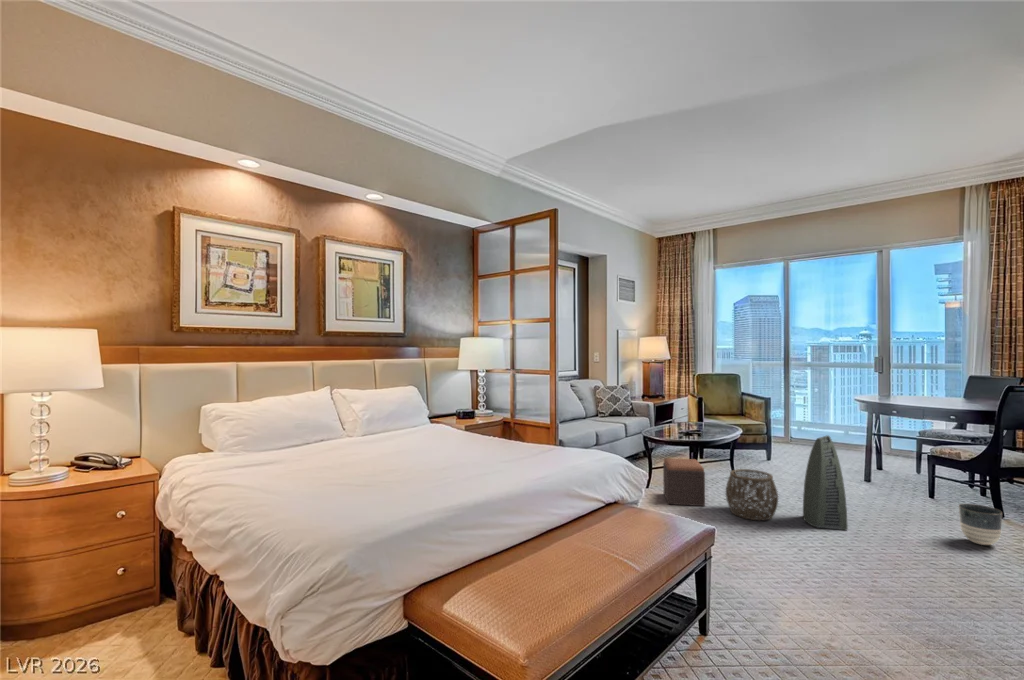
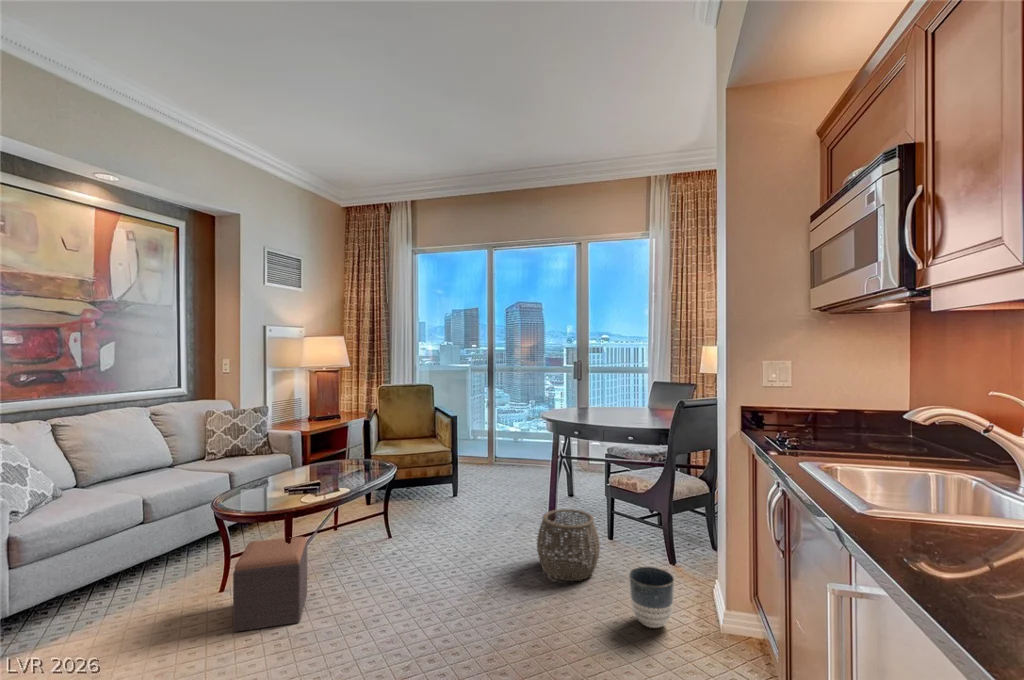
air purifier: present [803,436,848,530] -> none [443,487,497,642]
woven basket: present [726,469,778,520] -> present [537,509,600,581]

